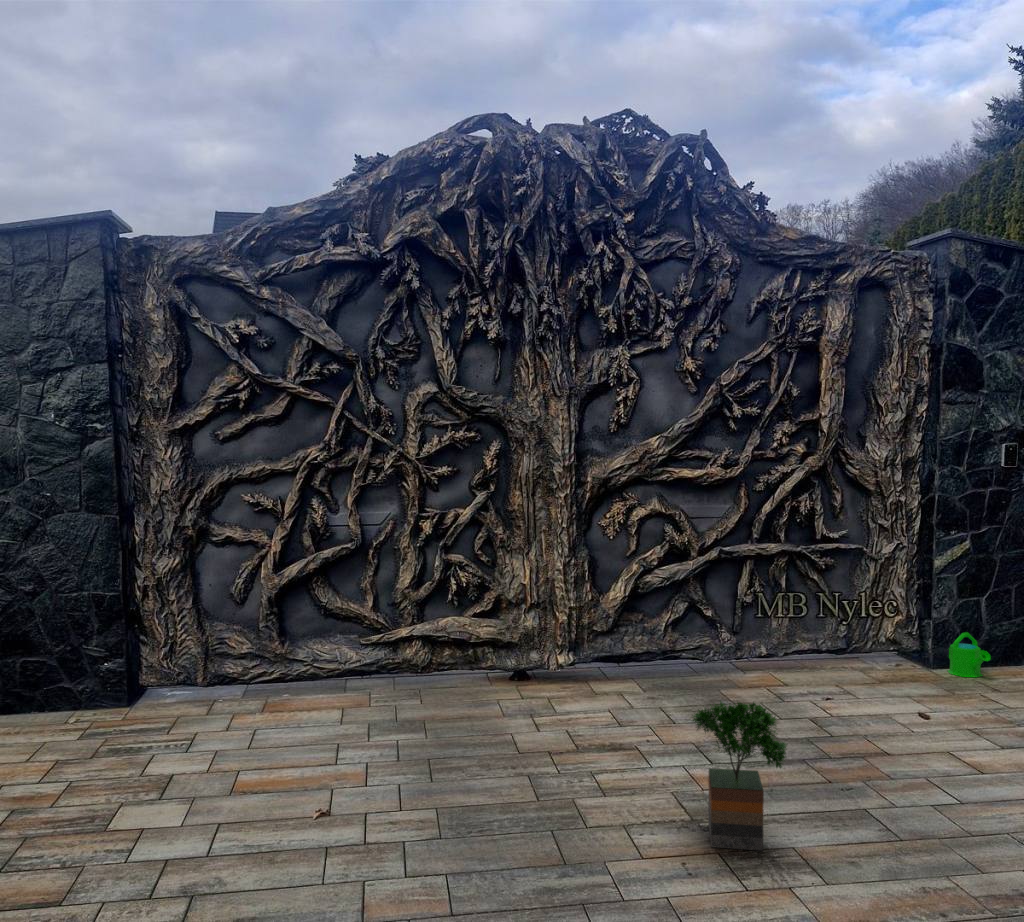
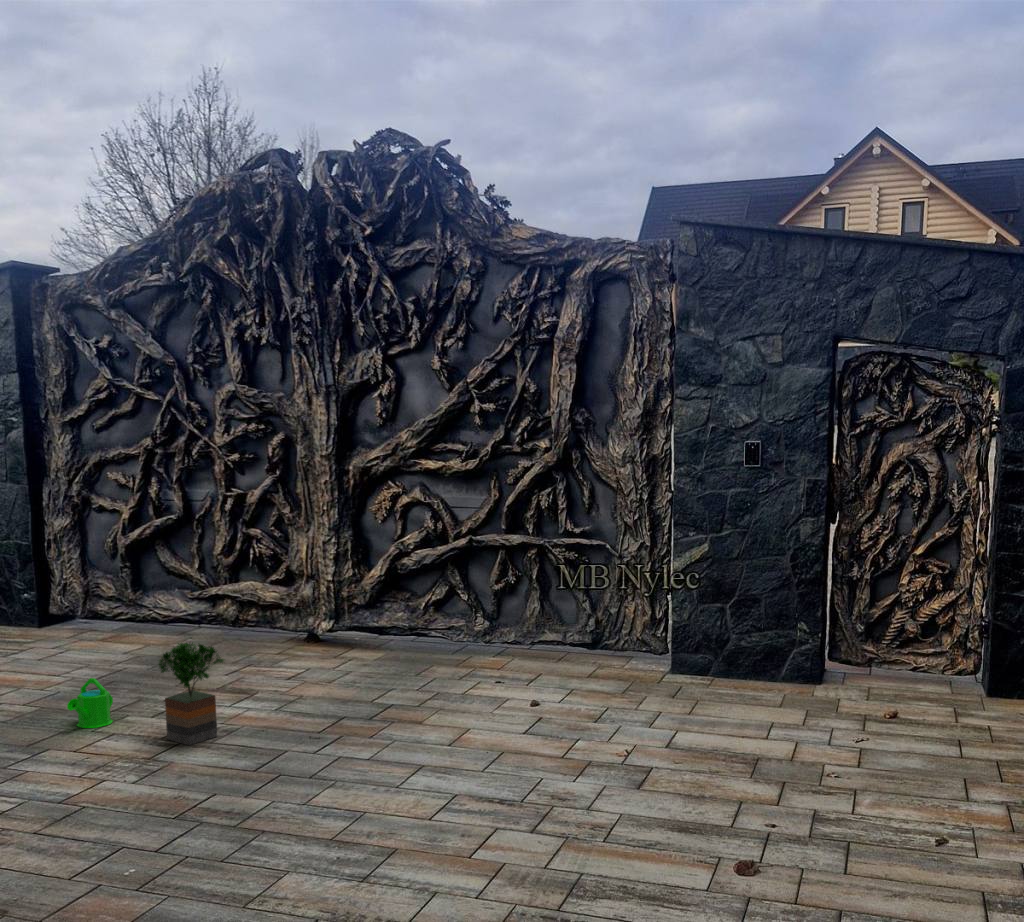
watering can: present [948,632,991,677] -> present [67,678,113,728]

